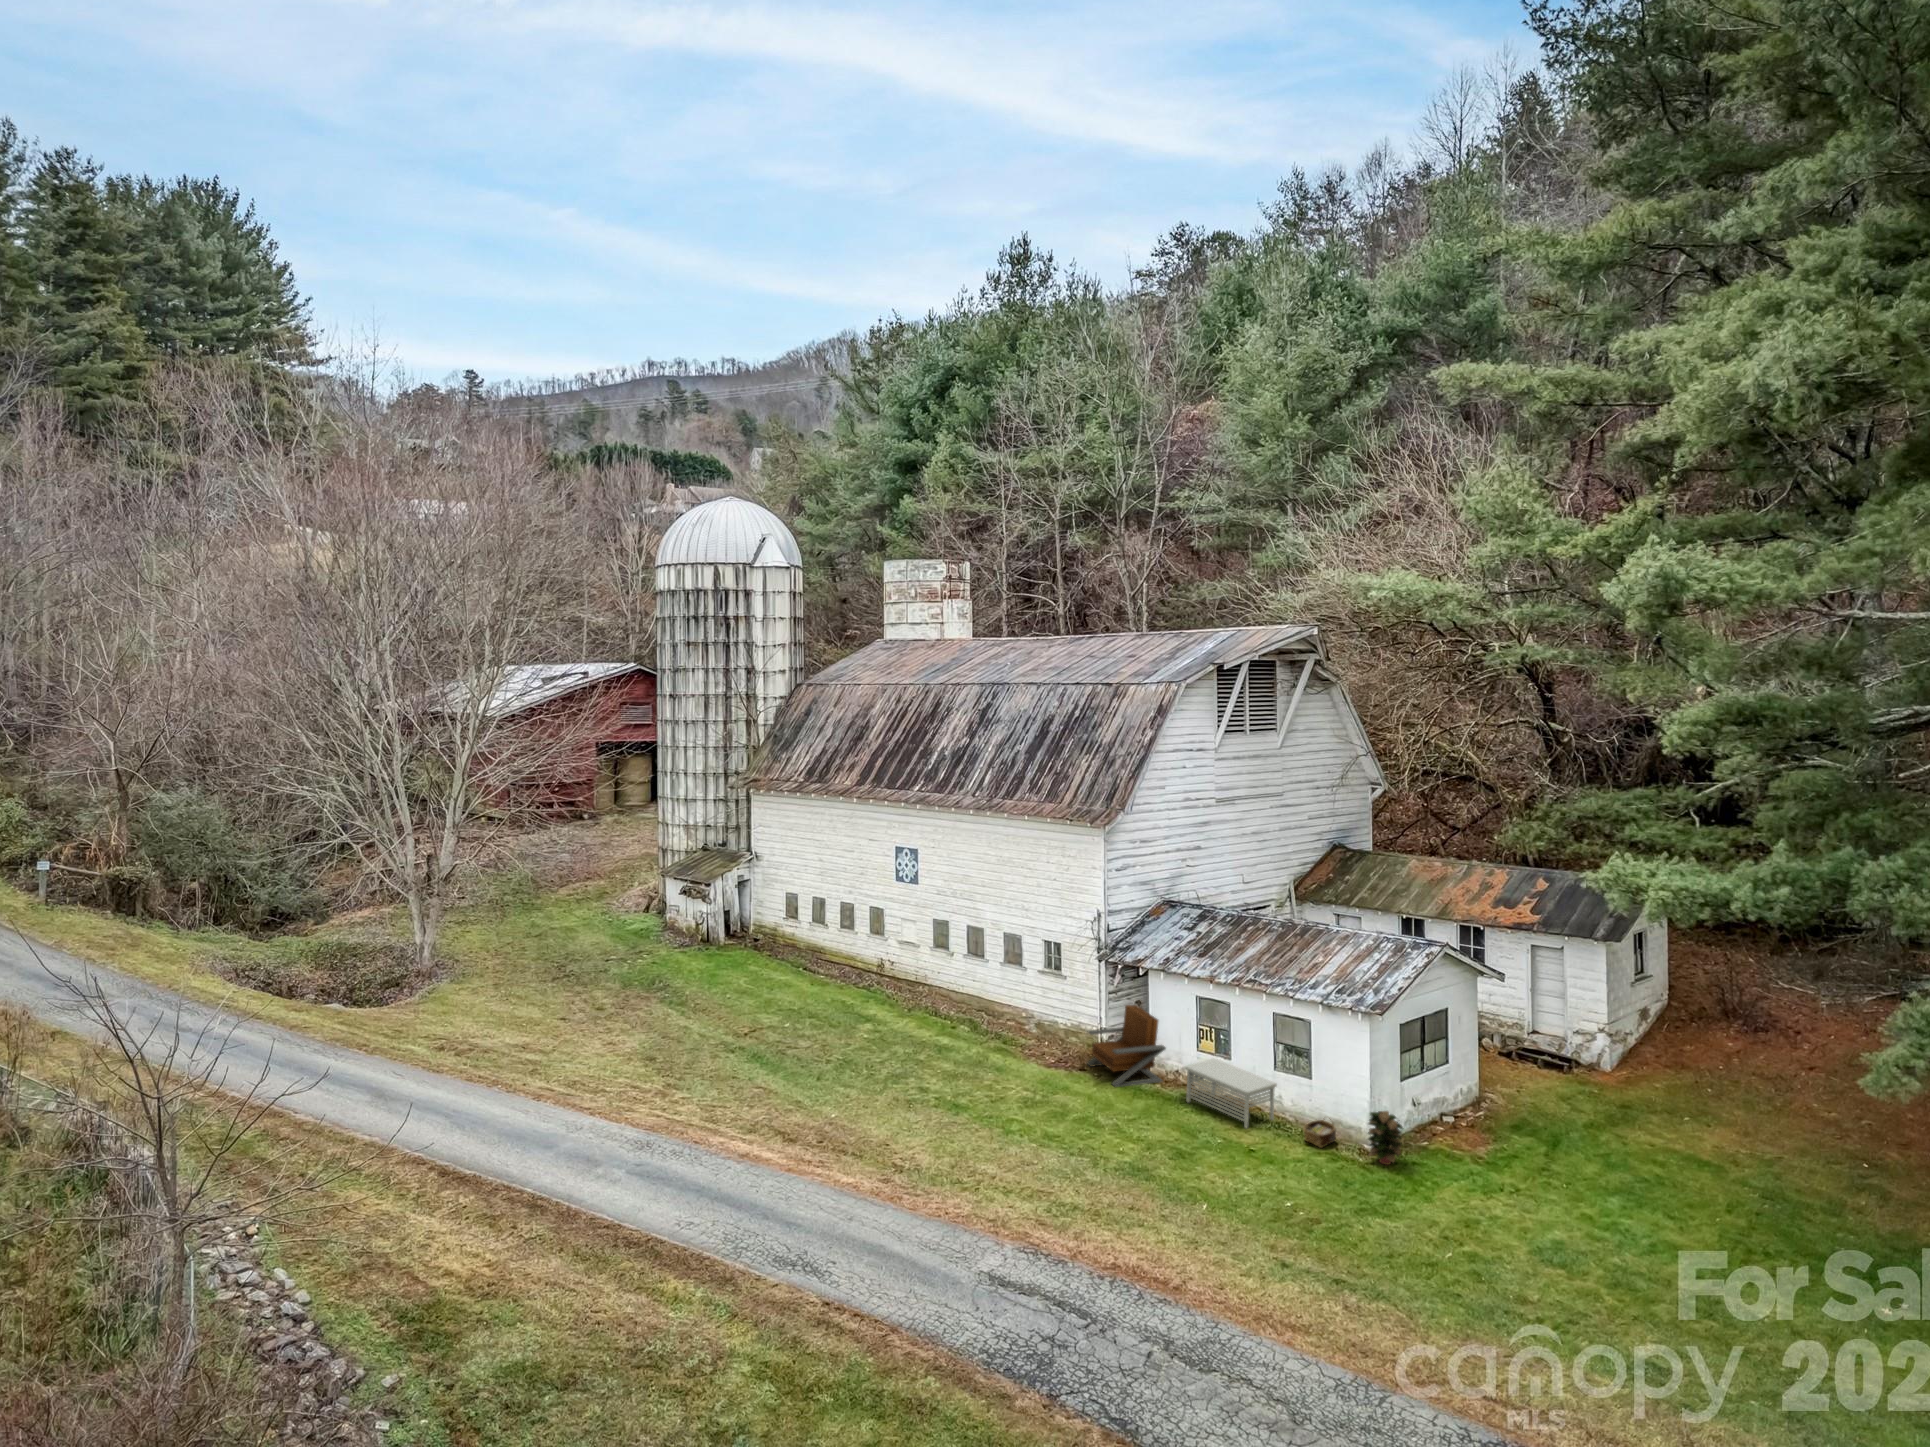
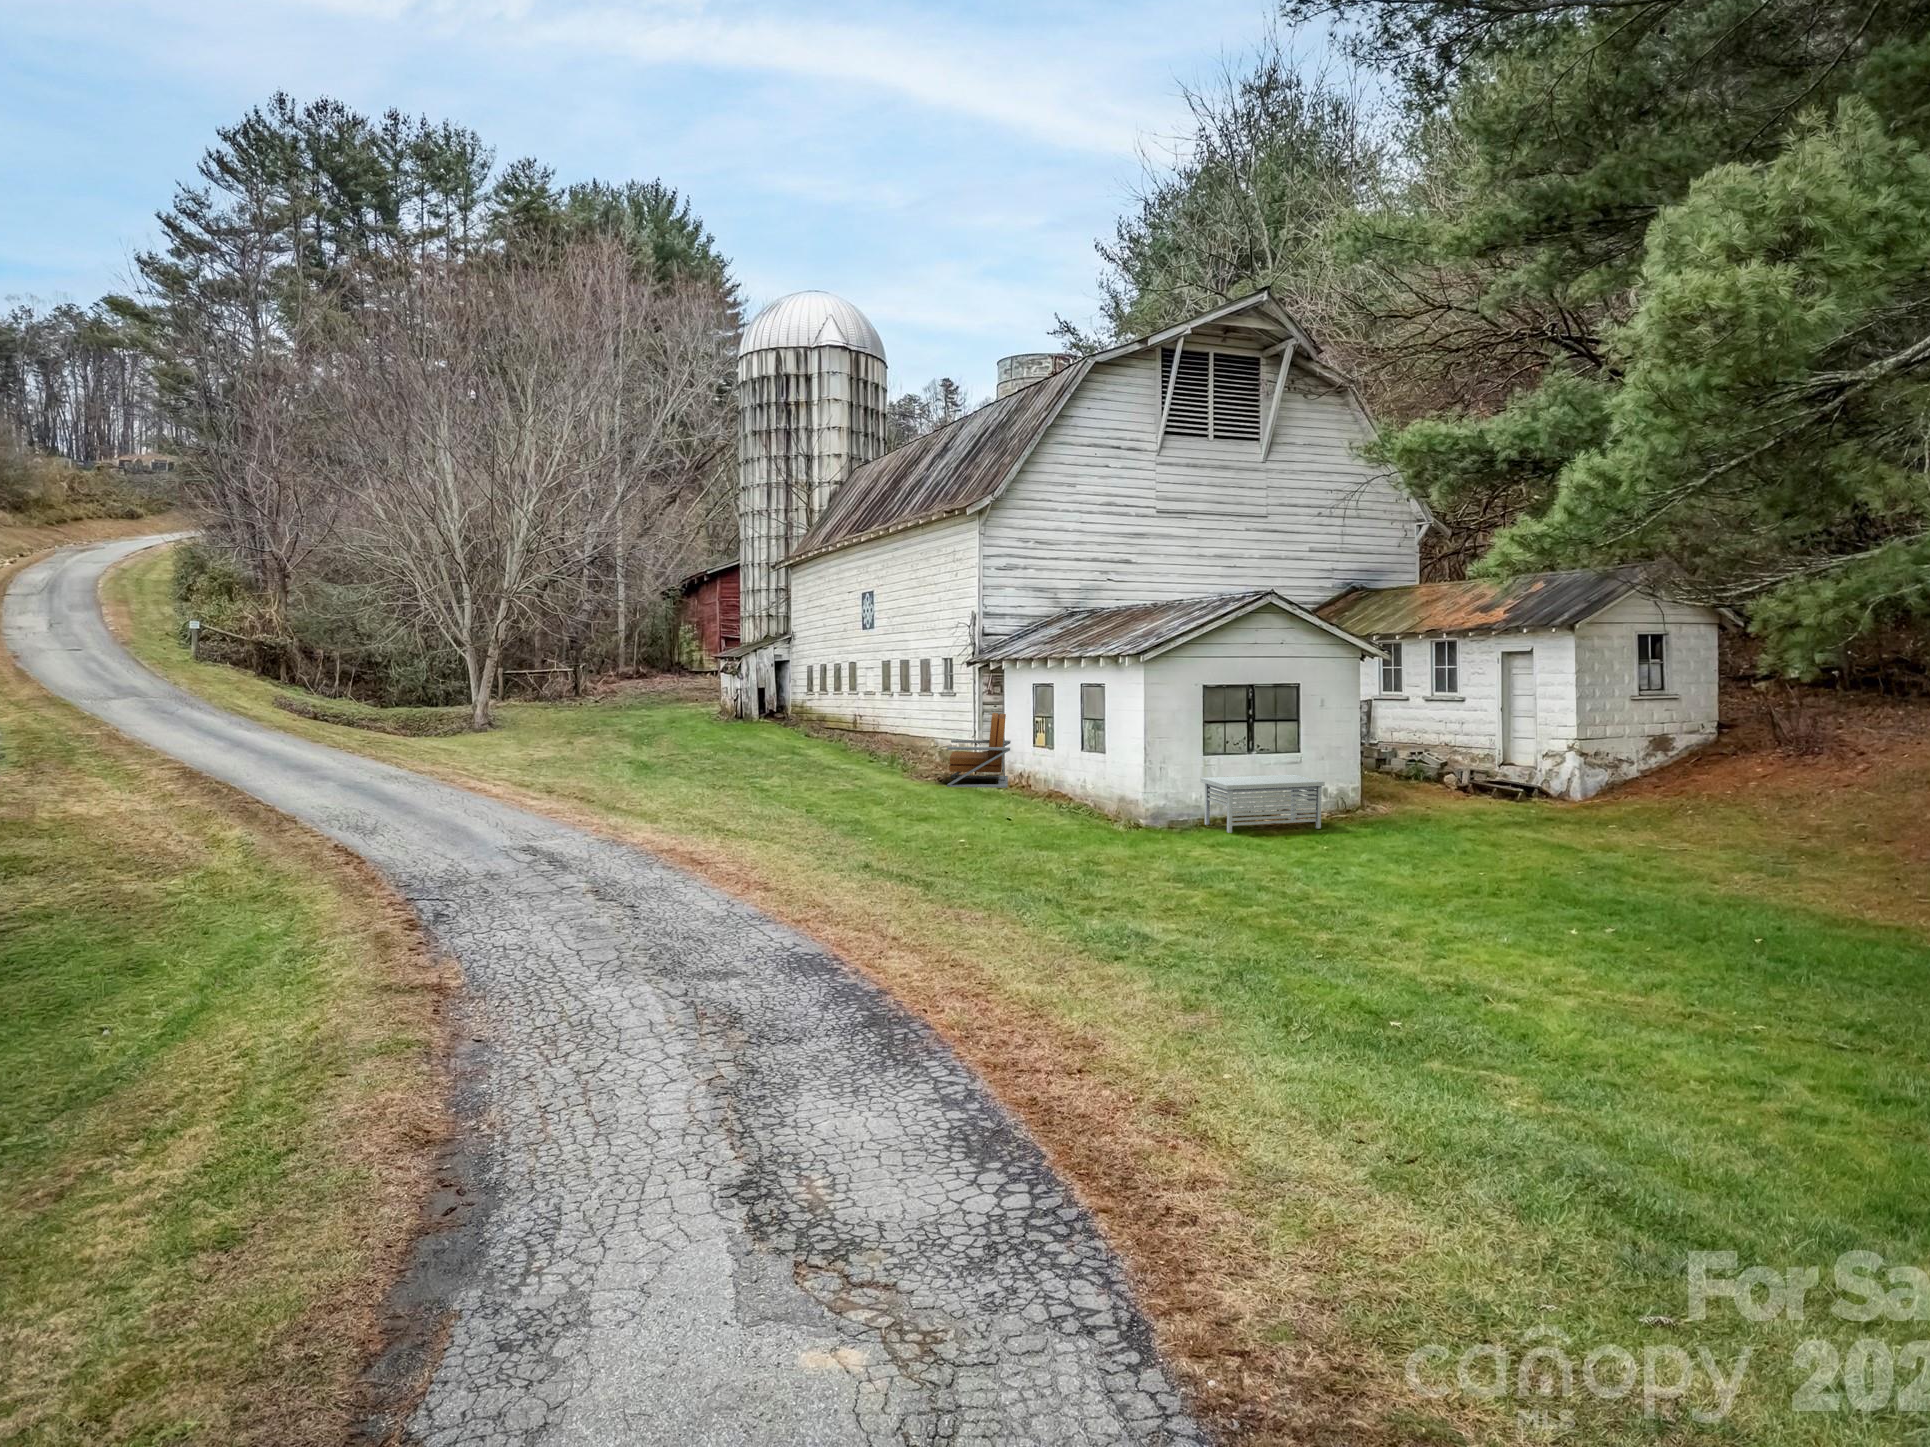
storage bench: present [1184,1058,1277,1128] -> present [1200,774,1325,833]
decorative plant: present [1368,1111,1403,1164] -> none [1116,770,1160,832]
woven basket: present [1303,1118,1336,1148] -> none [1072,792,1111,821]

